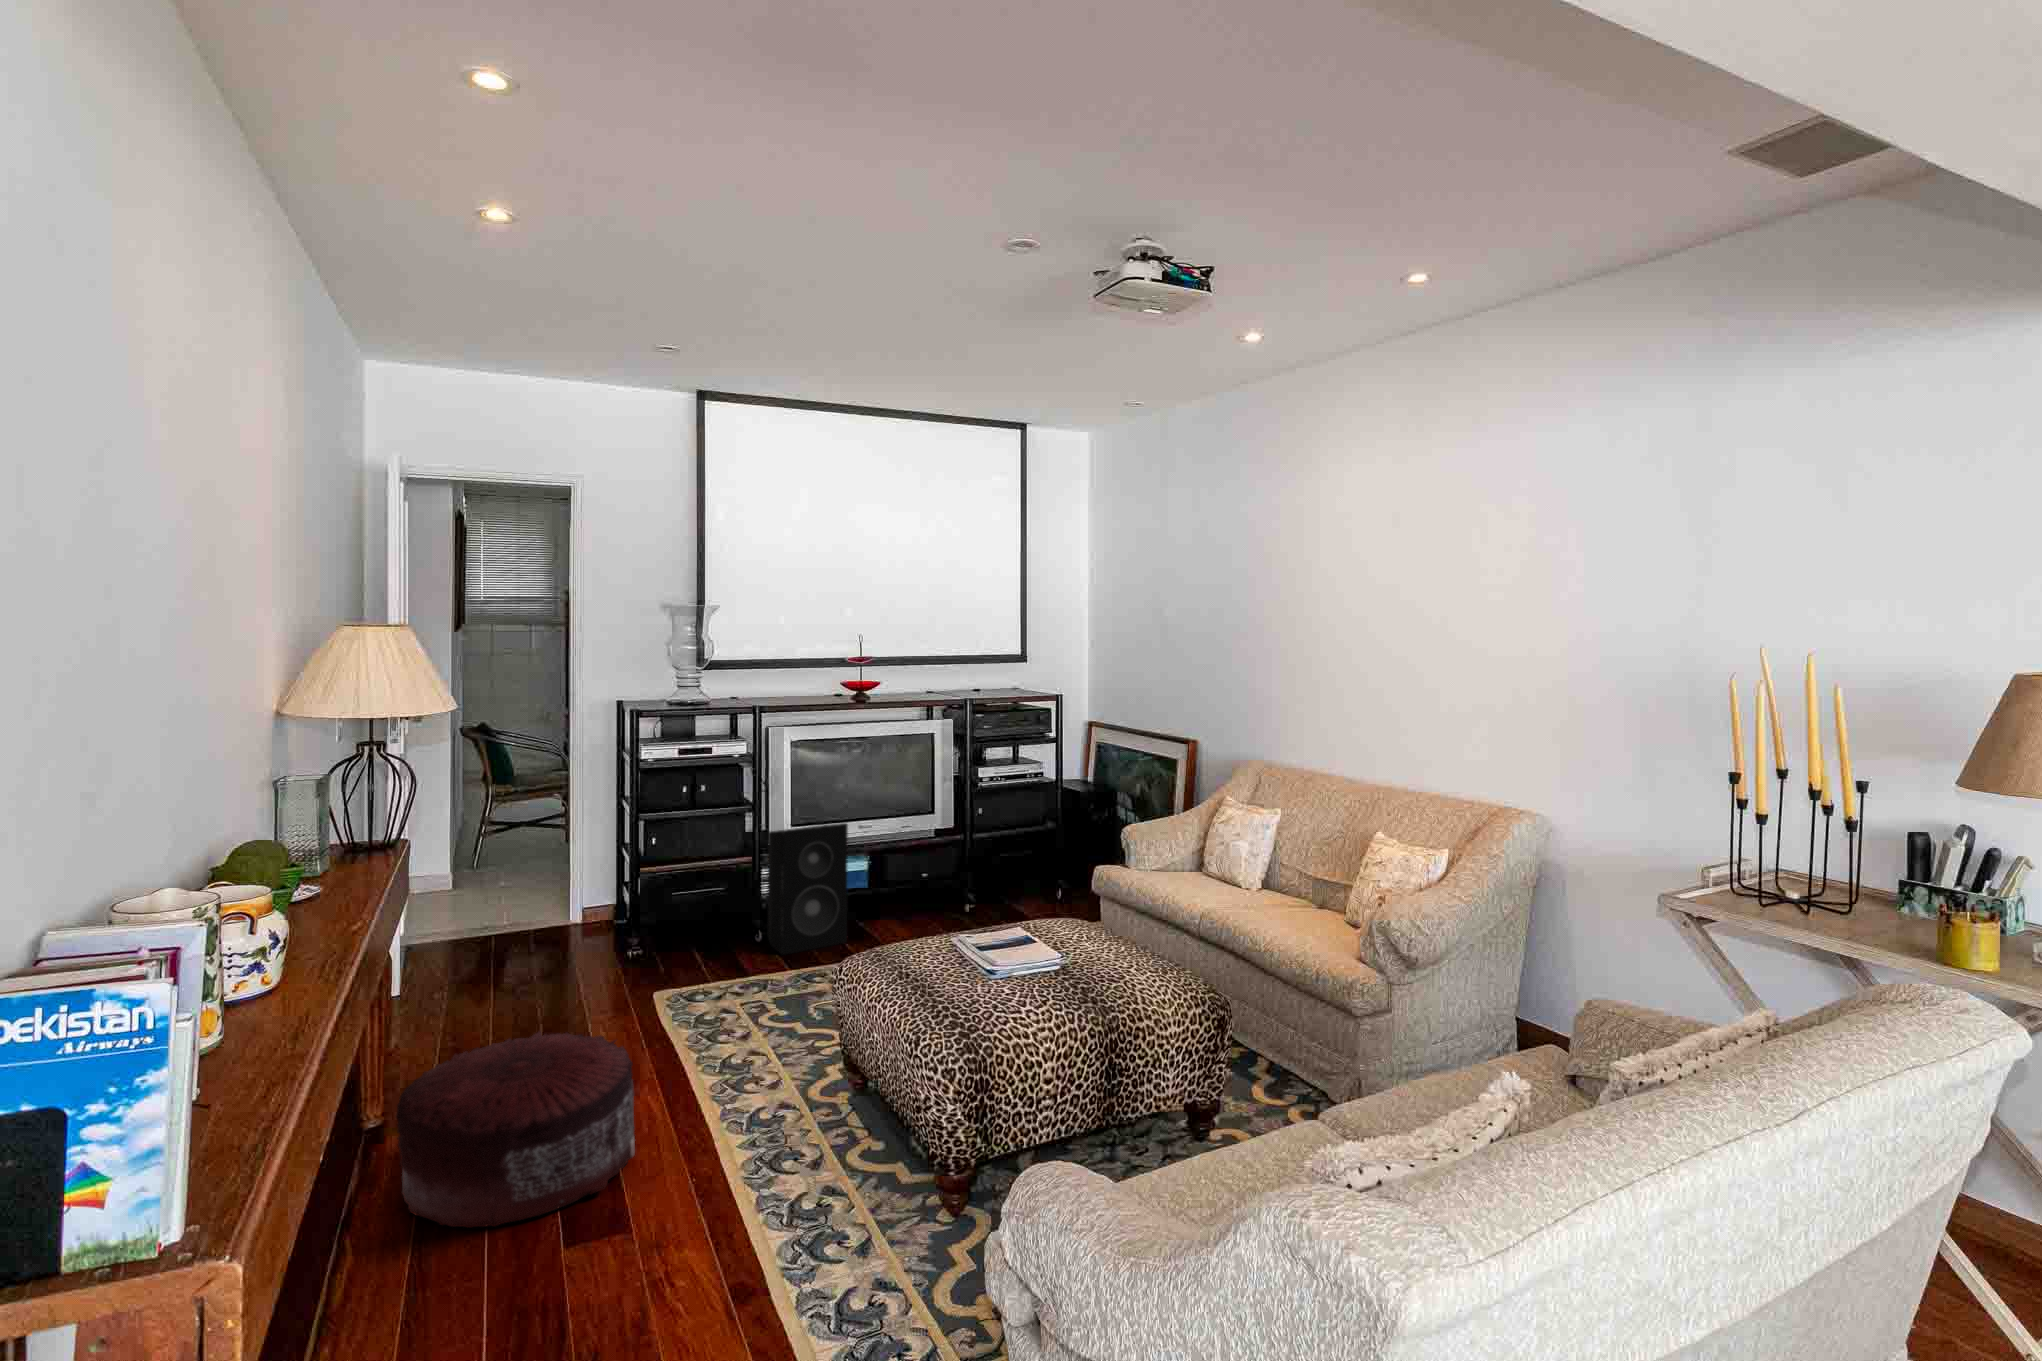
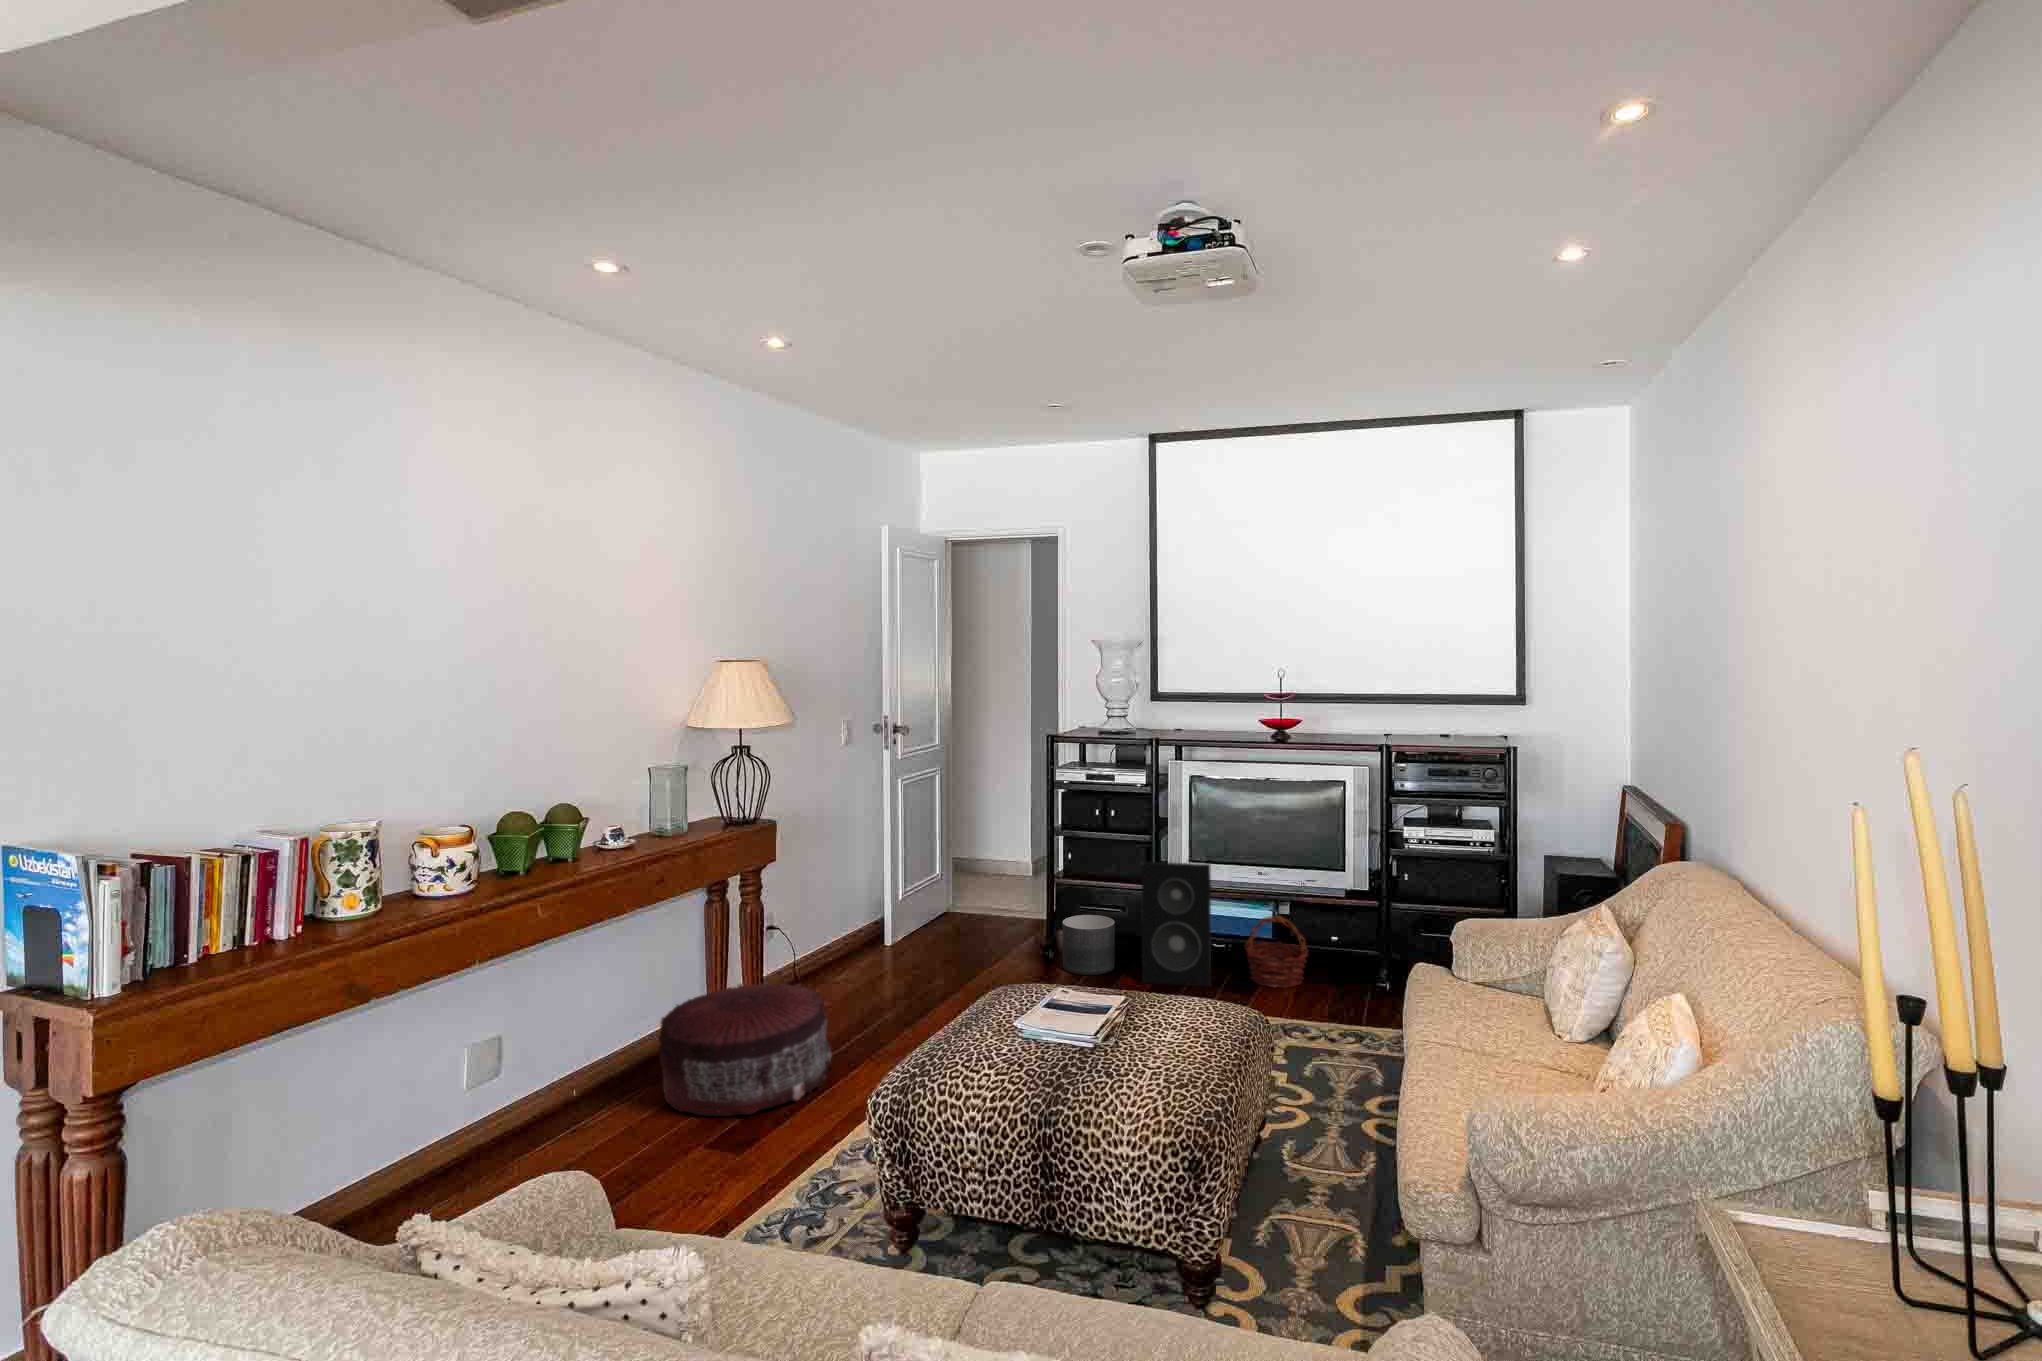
basket: none [861,864,919,931] -> present [1245,916,1308,988]
planter: none [675,899,736,965] -> present [1062,915,1115,975]

